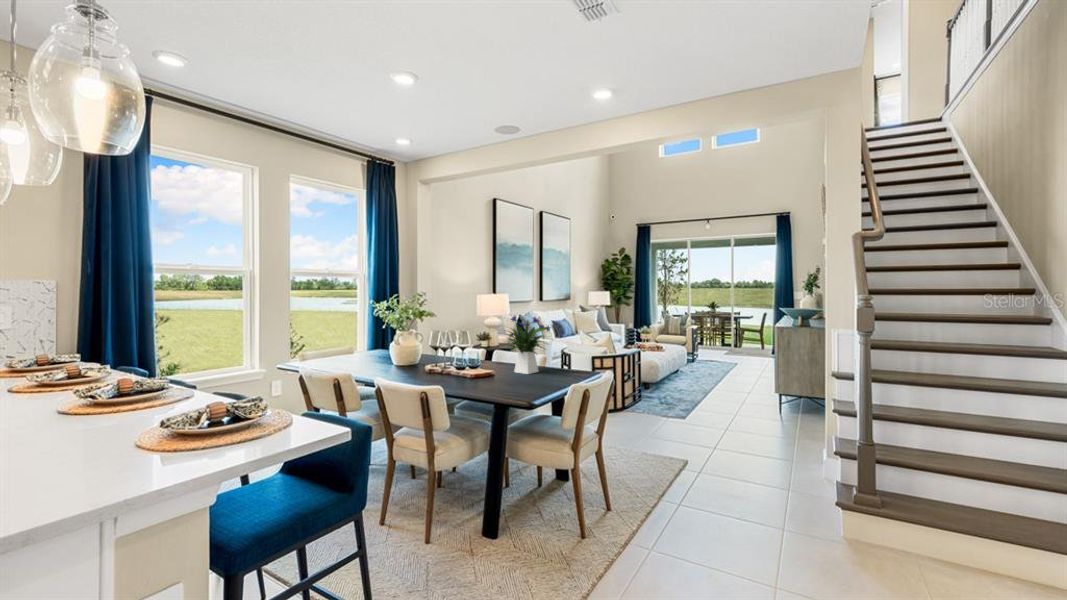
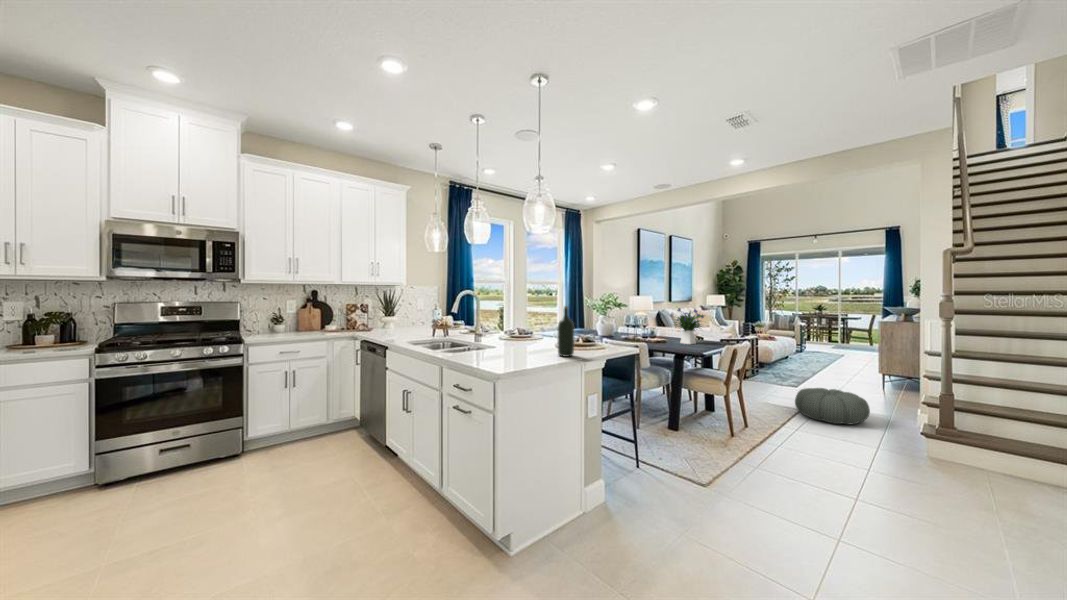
wine bottle: none [36,339,104,486] -> present [557,306,575,357]
pouf: none [677,426,770,483] -> present [795,388,870,424]

